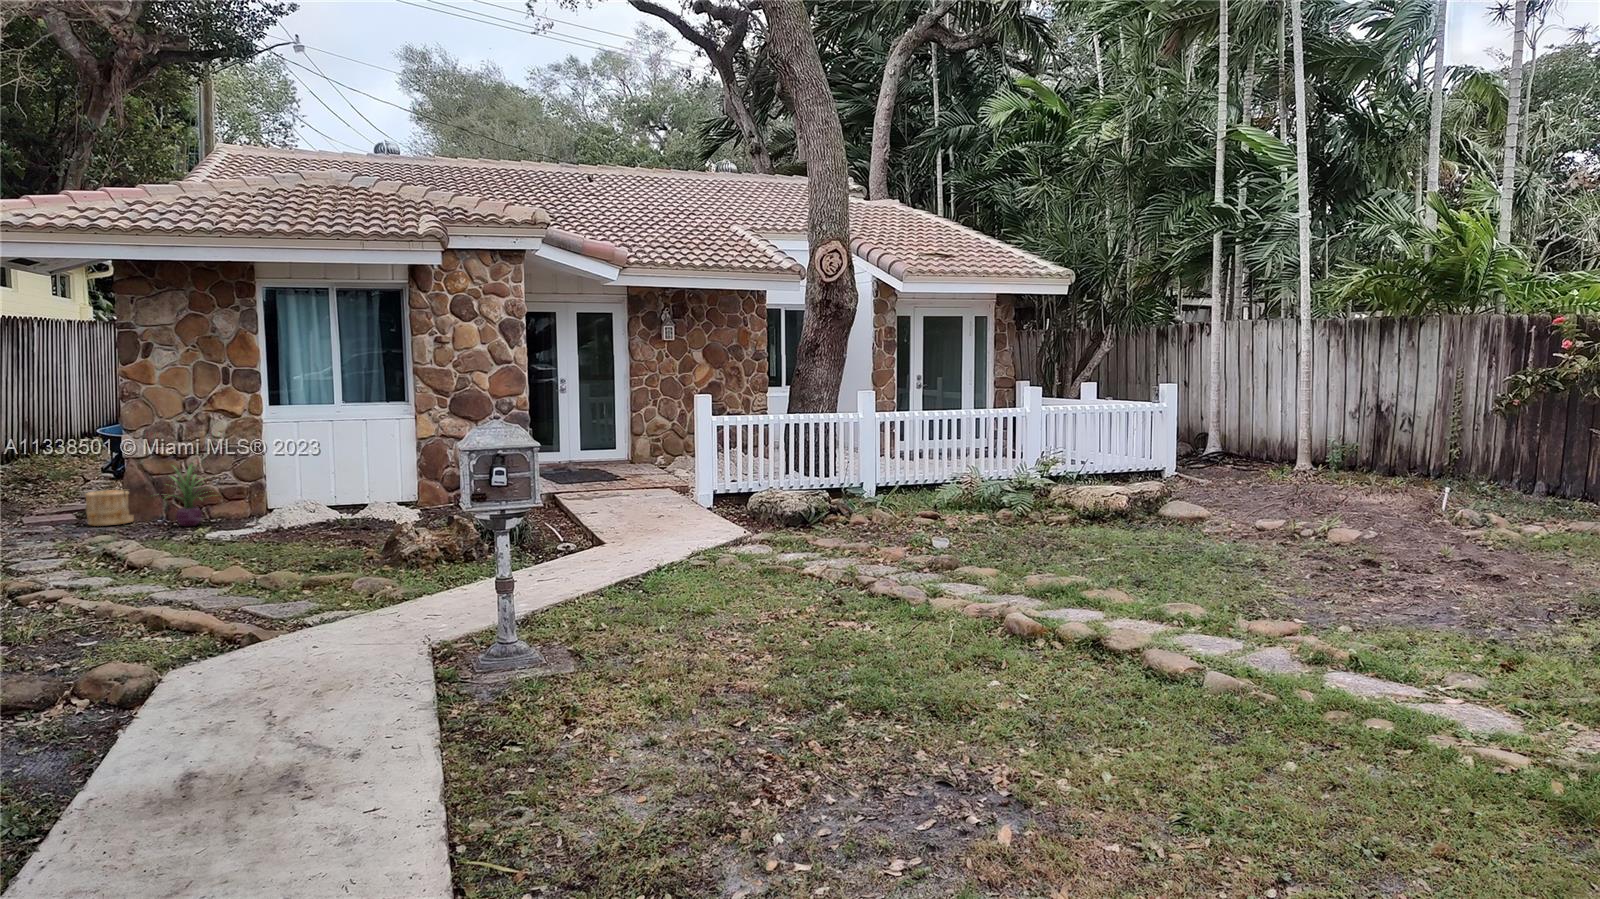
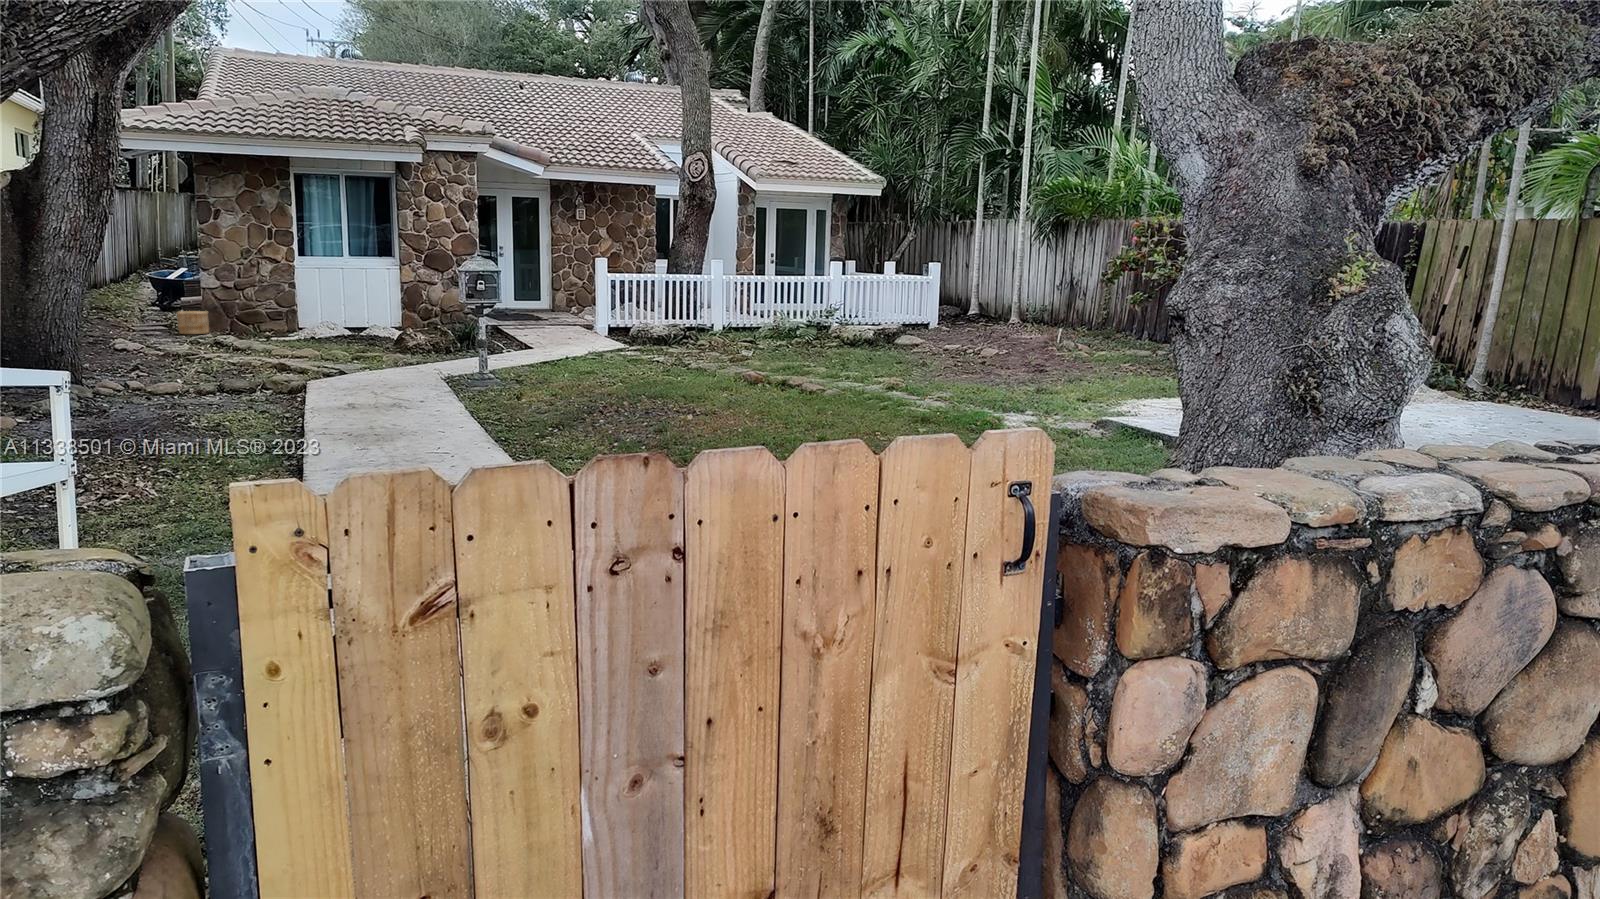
decorative plant: present [171,464,203,526] -> none [222,294,275,336]

